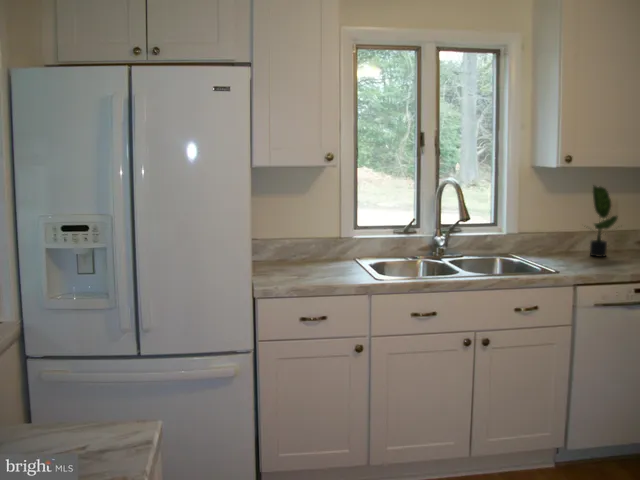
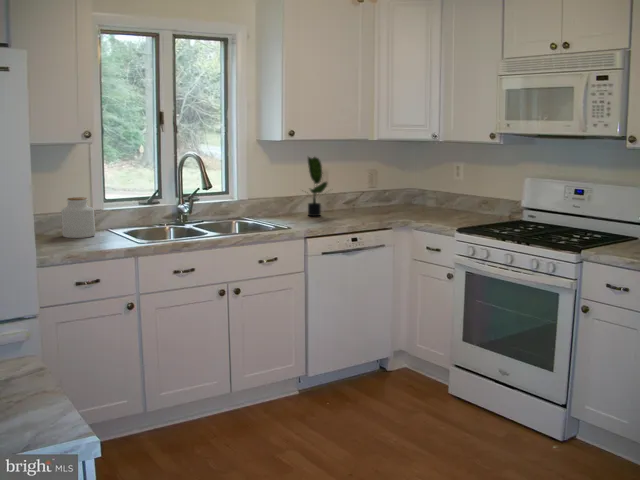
jar: none [309,226,341,269] -> present [61,197,95,238]

